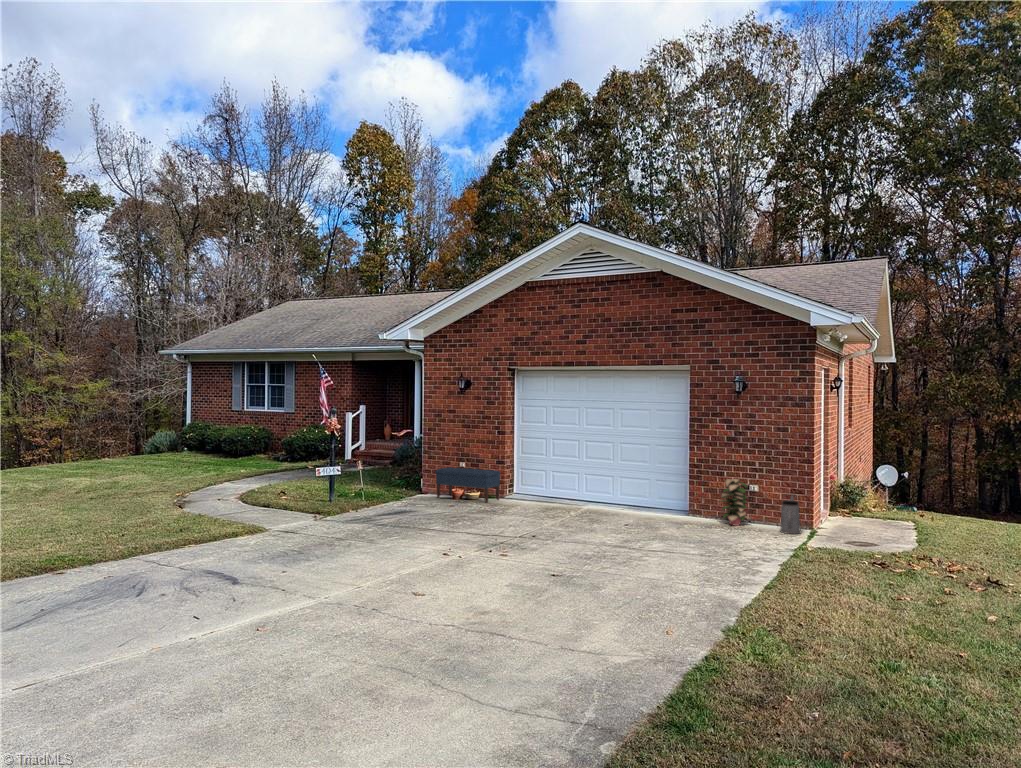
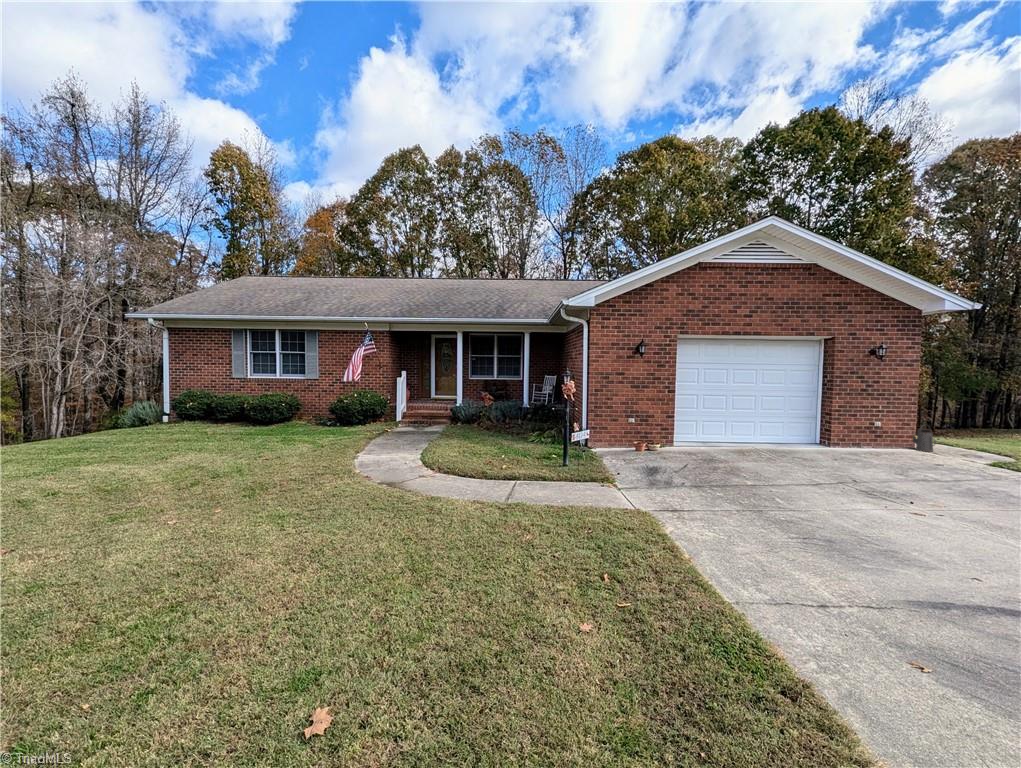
bench: present [435,467,500,503] -> none [621,424,683,452]
decorative plant: present [721,479,749,526] -> none [865,417,895,450]

